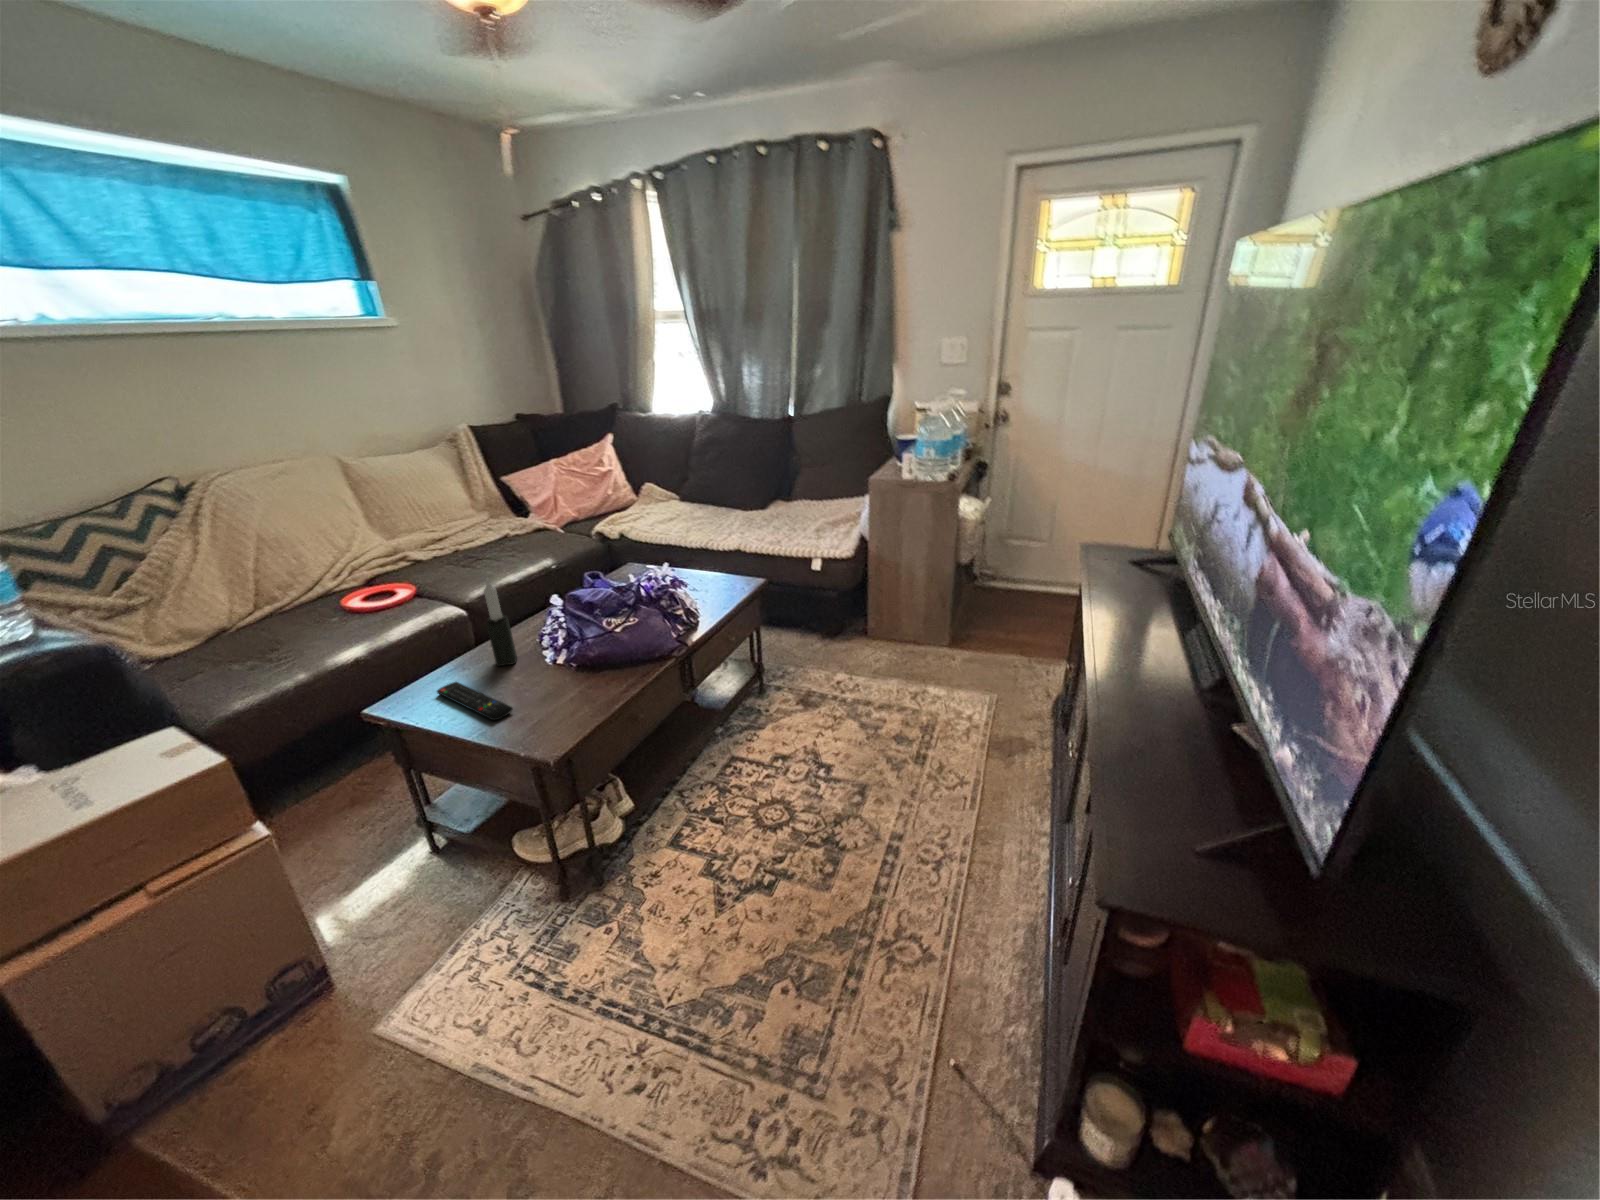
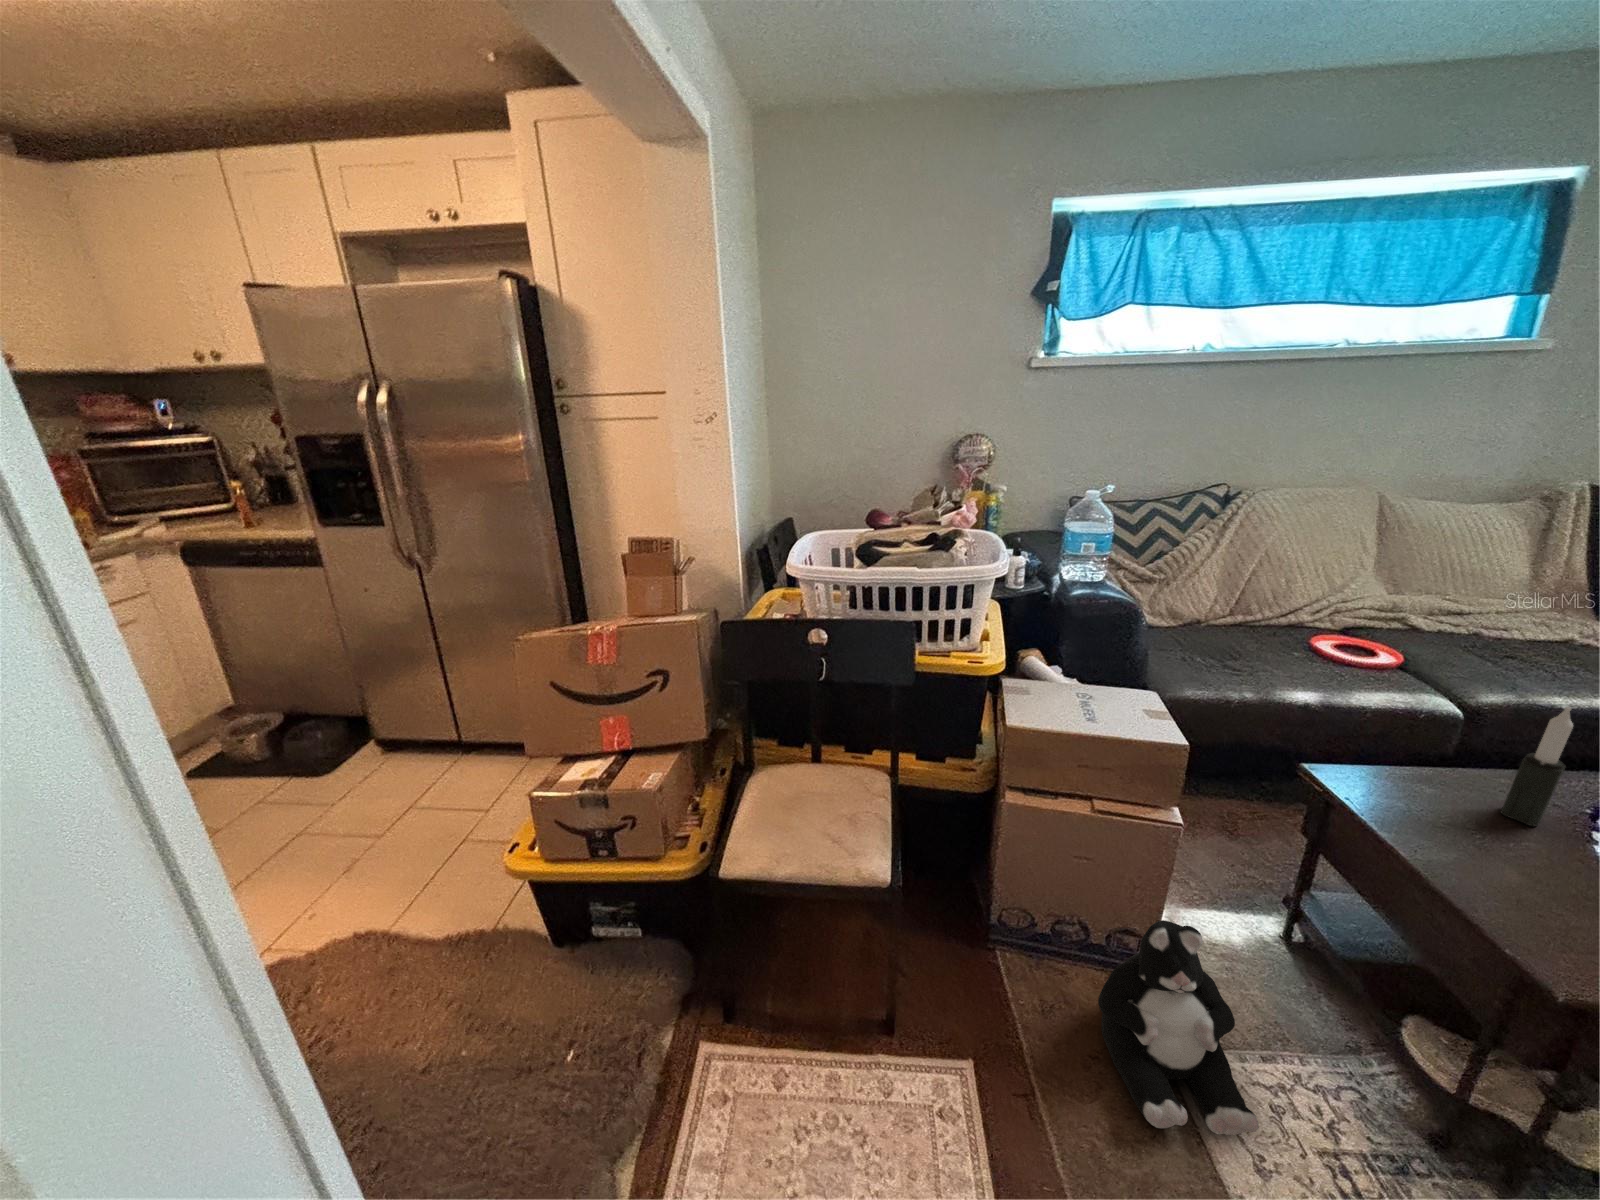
remote control: present [437,682,513,720] -> none [1401,796,1515,889]
plush toy: none [273,914,462,1108] -> present [1098,920,1259,1135]

